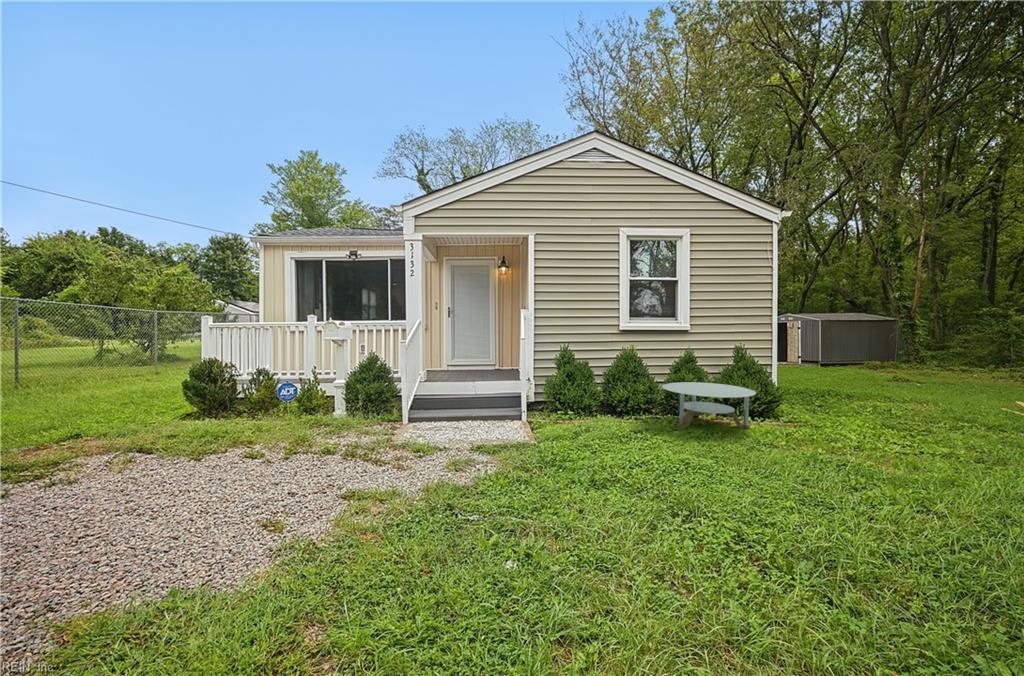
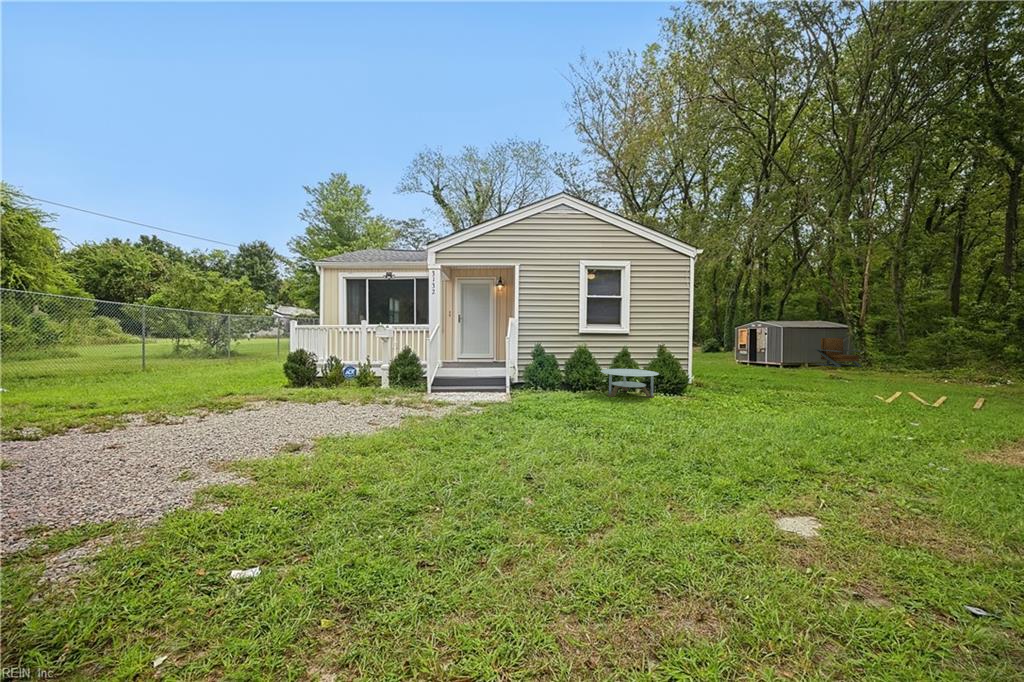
lounge chair: none [883,334,944,370] -> present [815,338,863,367]

